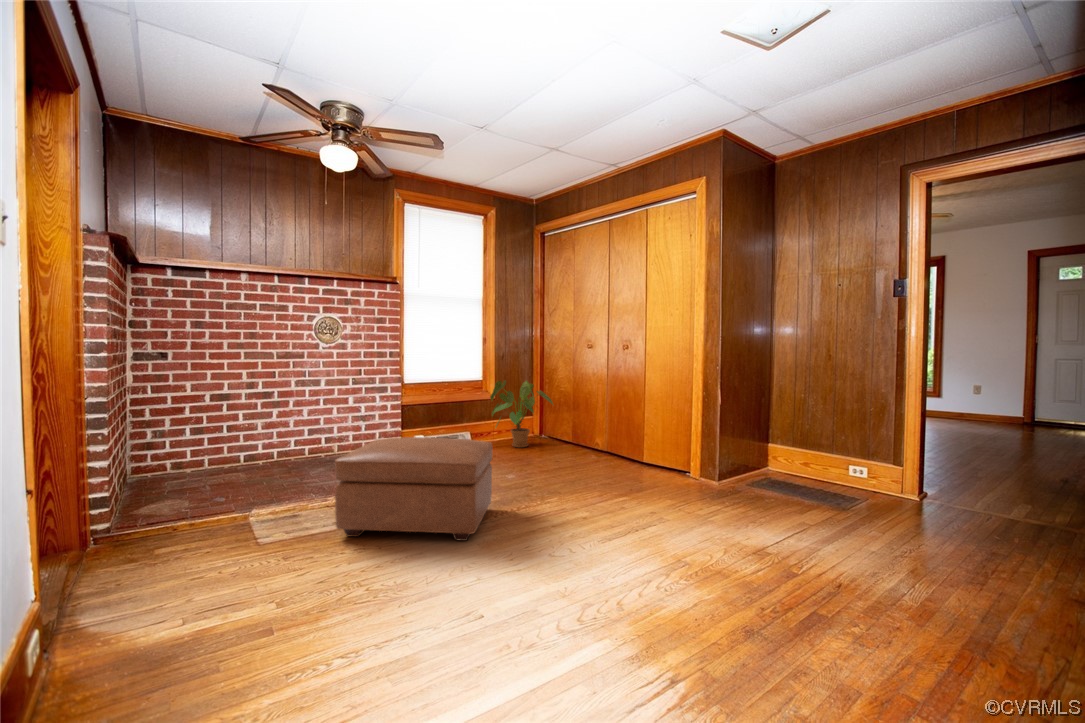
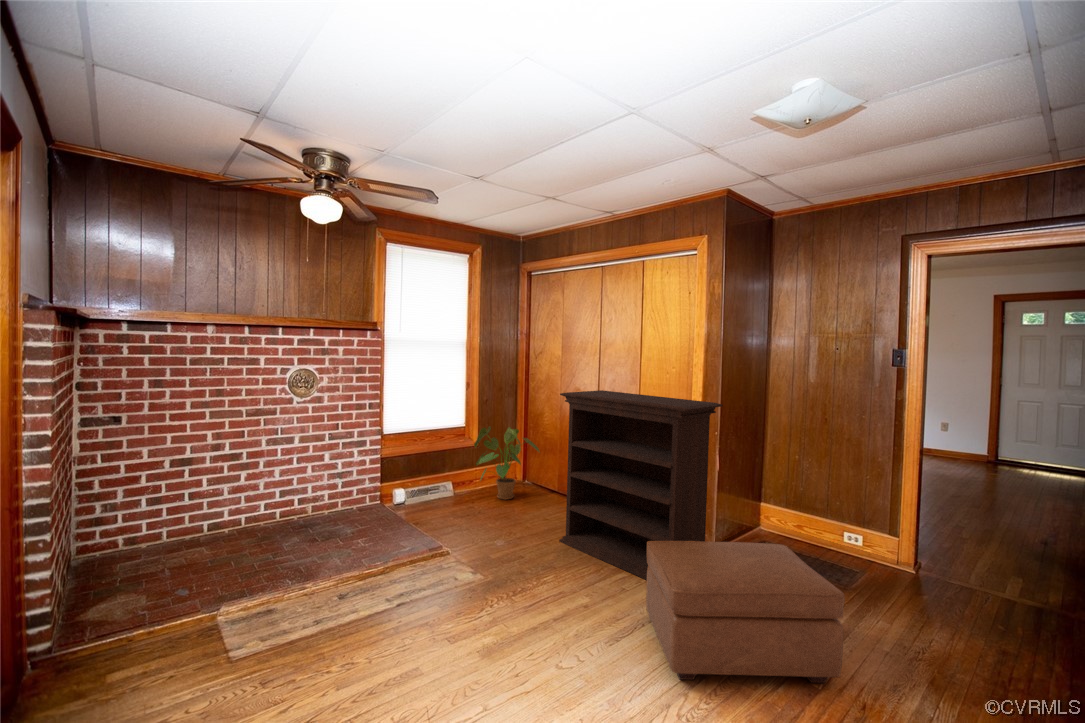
bookshelf: none [565,332,720,510] -> present [559,390,723,580]
ottoman: present [335,437,492,541] -> present [646,541,845,683]

